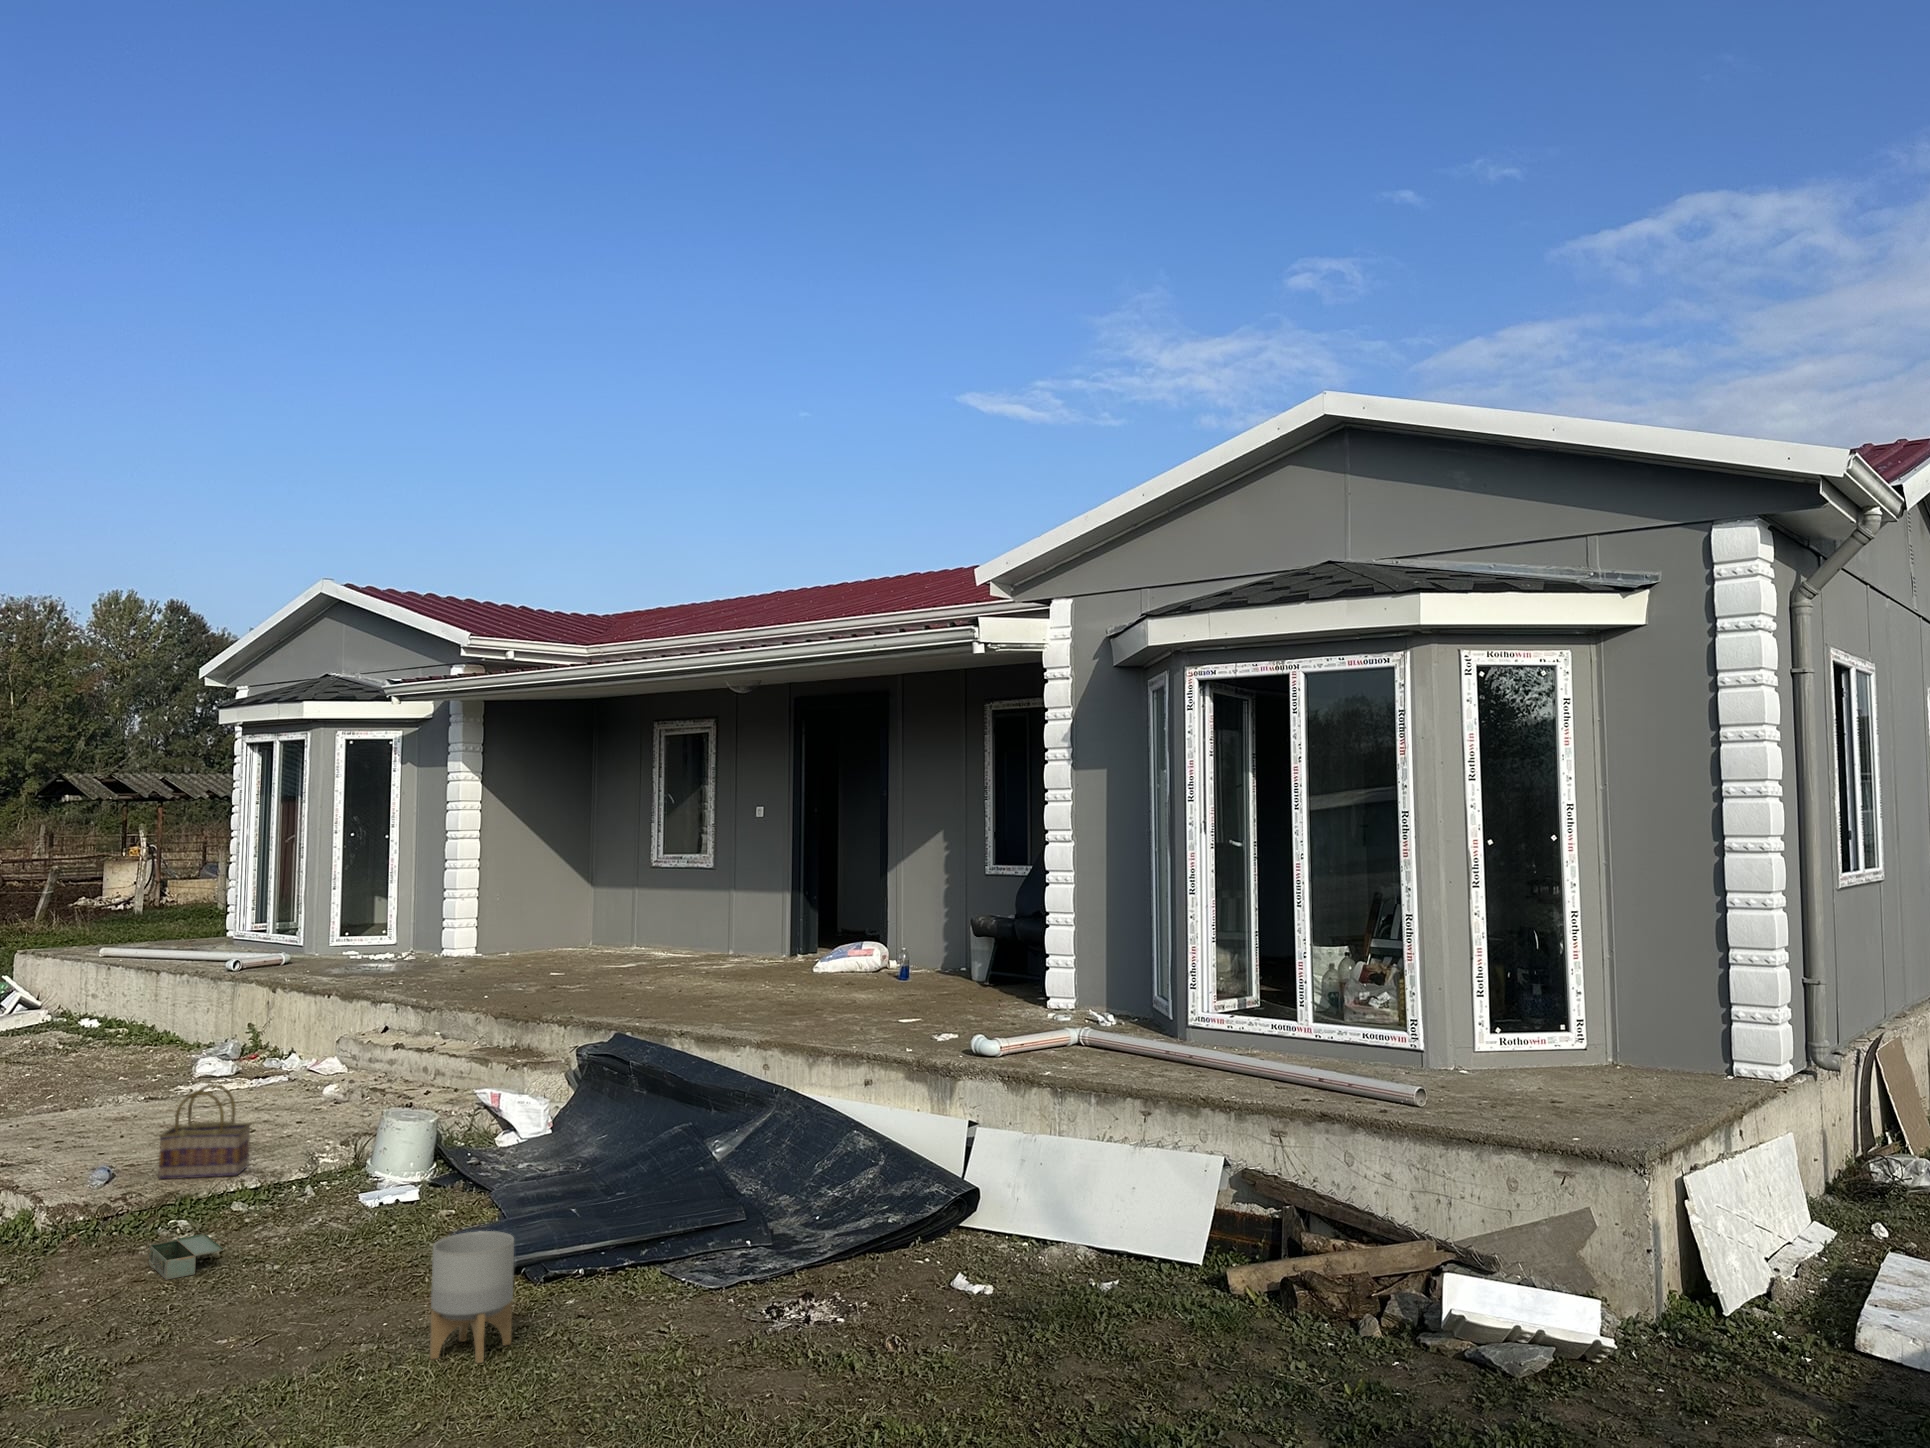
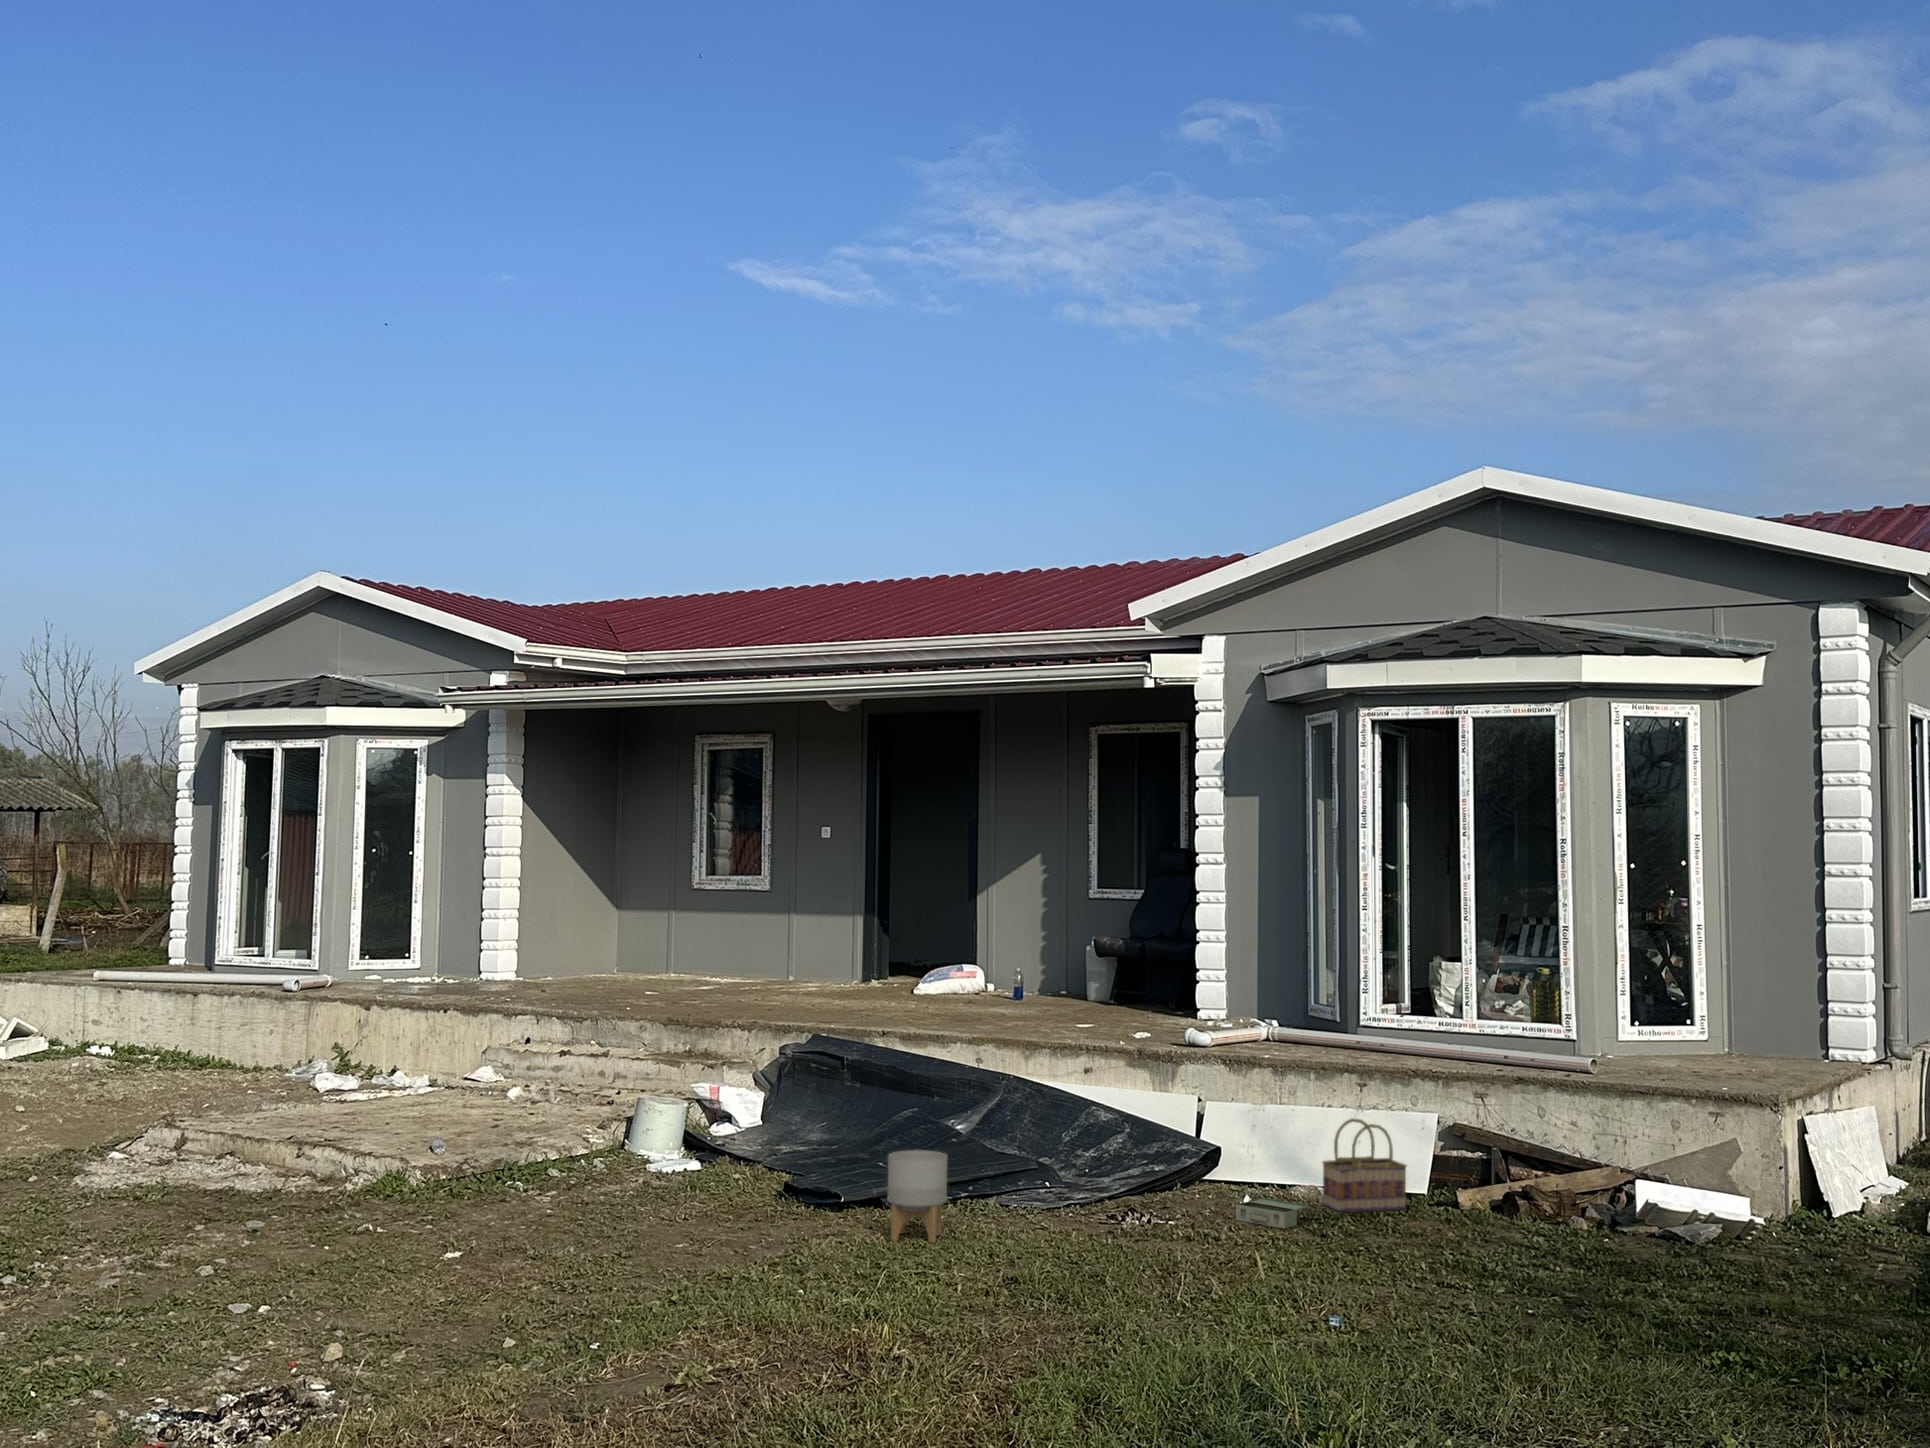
basket: present [159,1084,251,1179] -> present [1322,1119,1406,1212]
toolbox: present [148,1234,223,1280] -> present [1236,1198,1308,1228]

